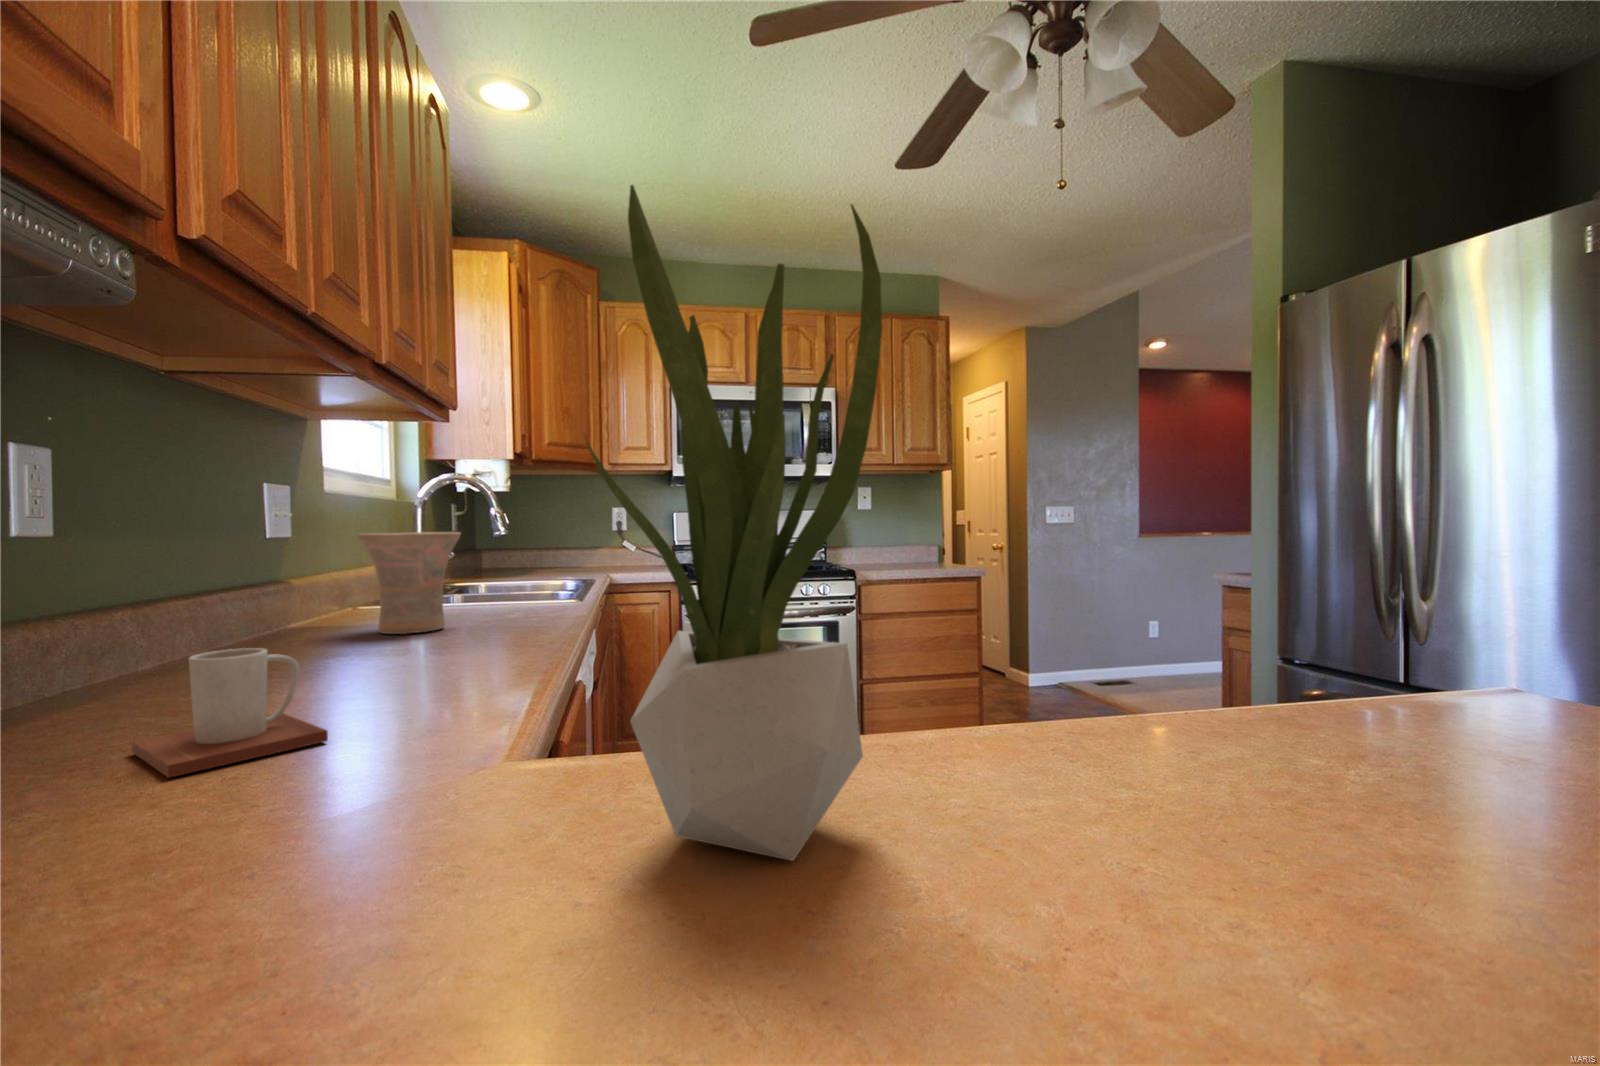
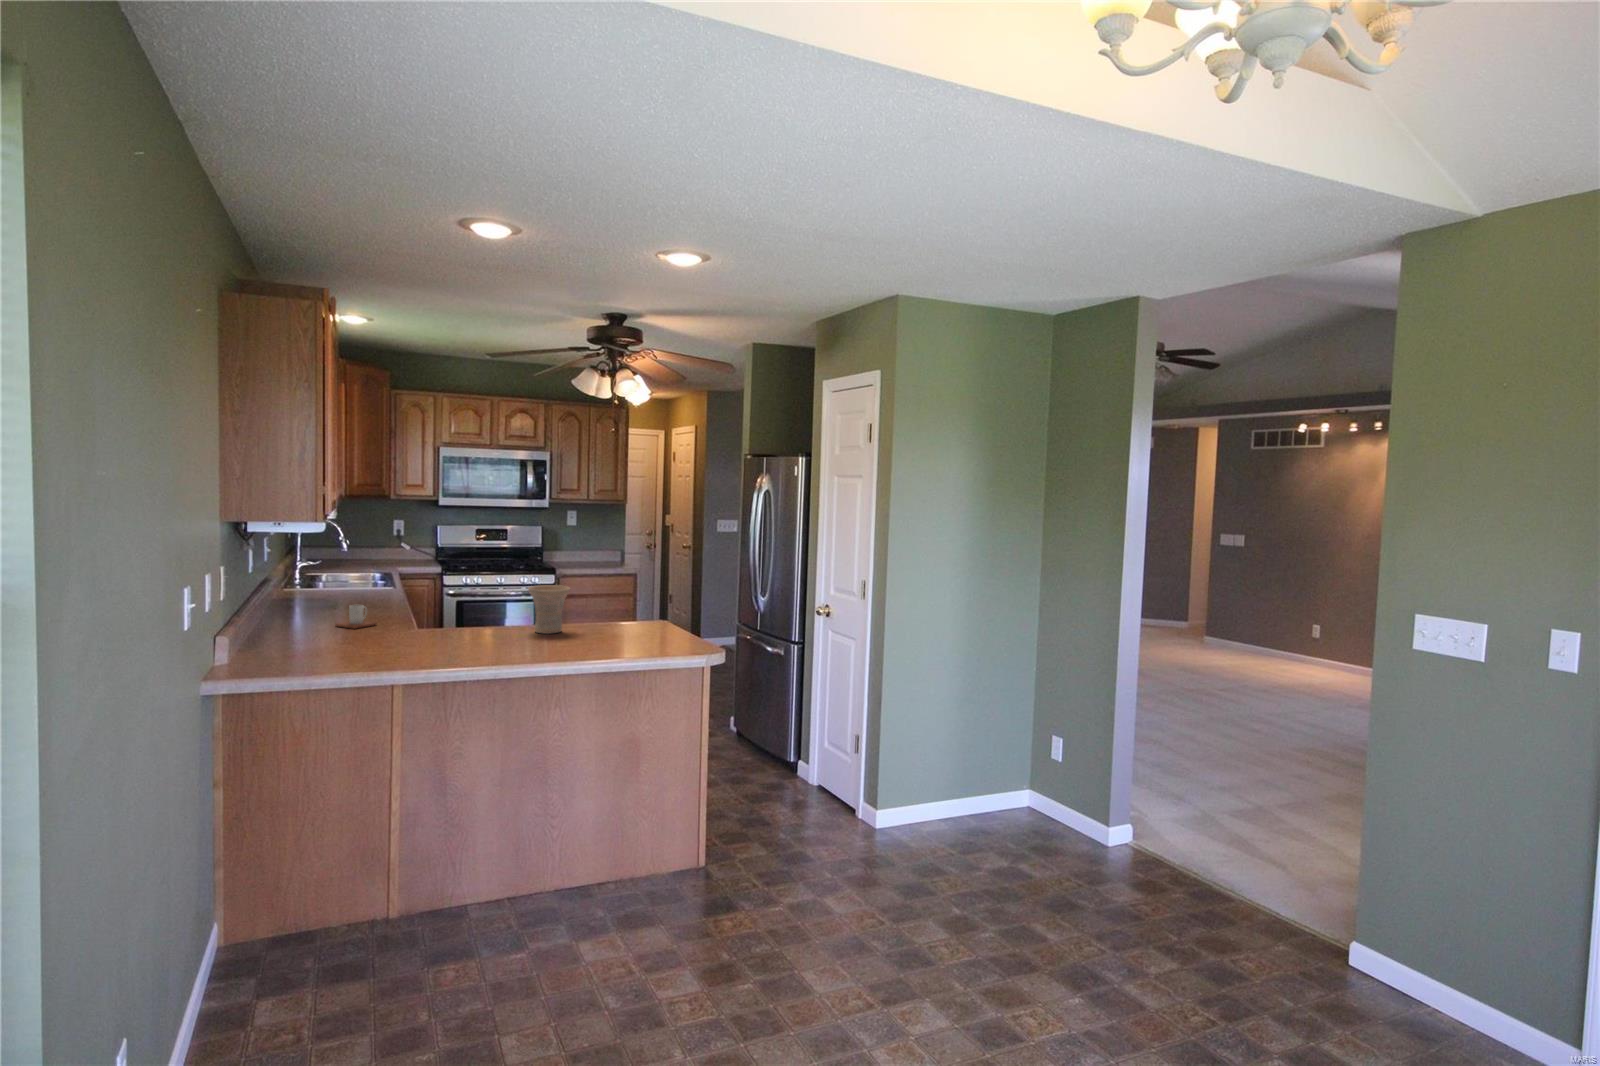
potted plant: present [586,185,882,861] -> none [449,544,493,635]
vase: present [357,532,461,634] -> present [528,585,570,634]

